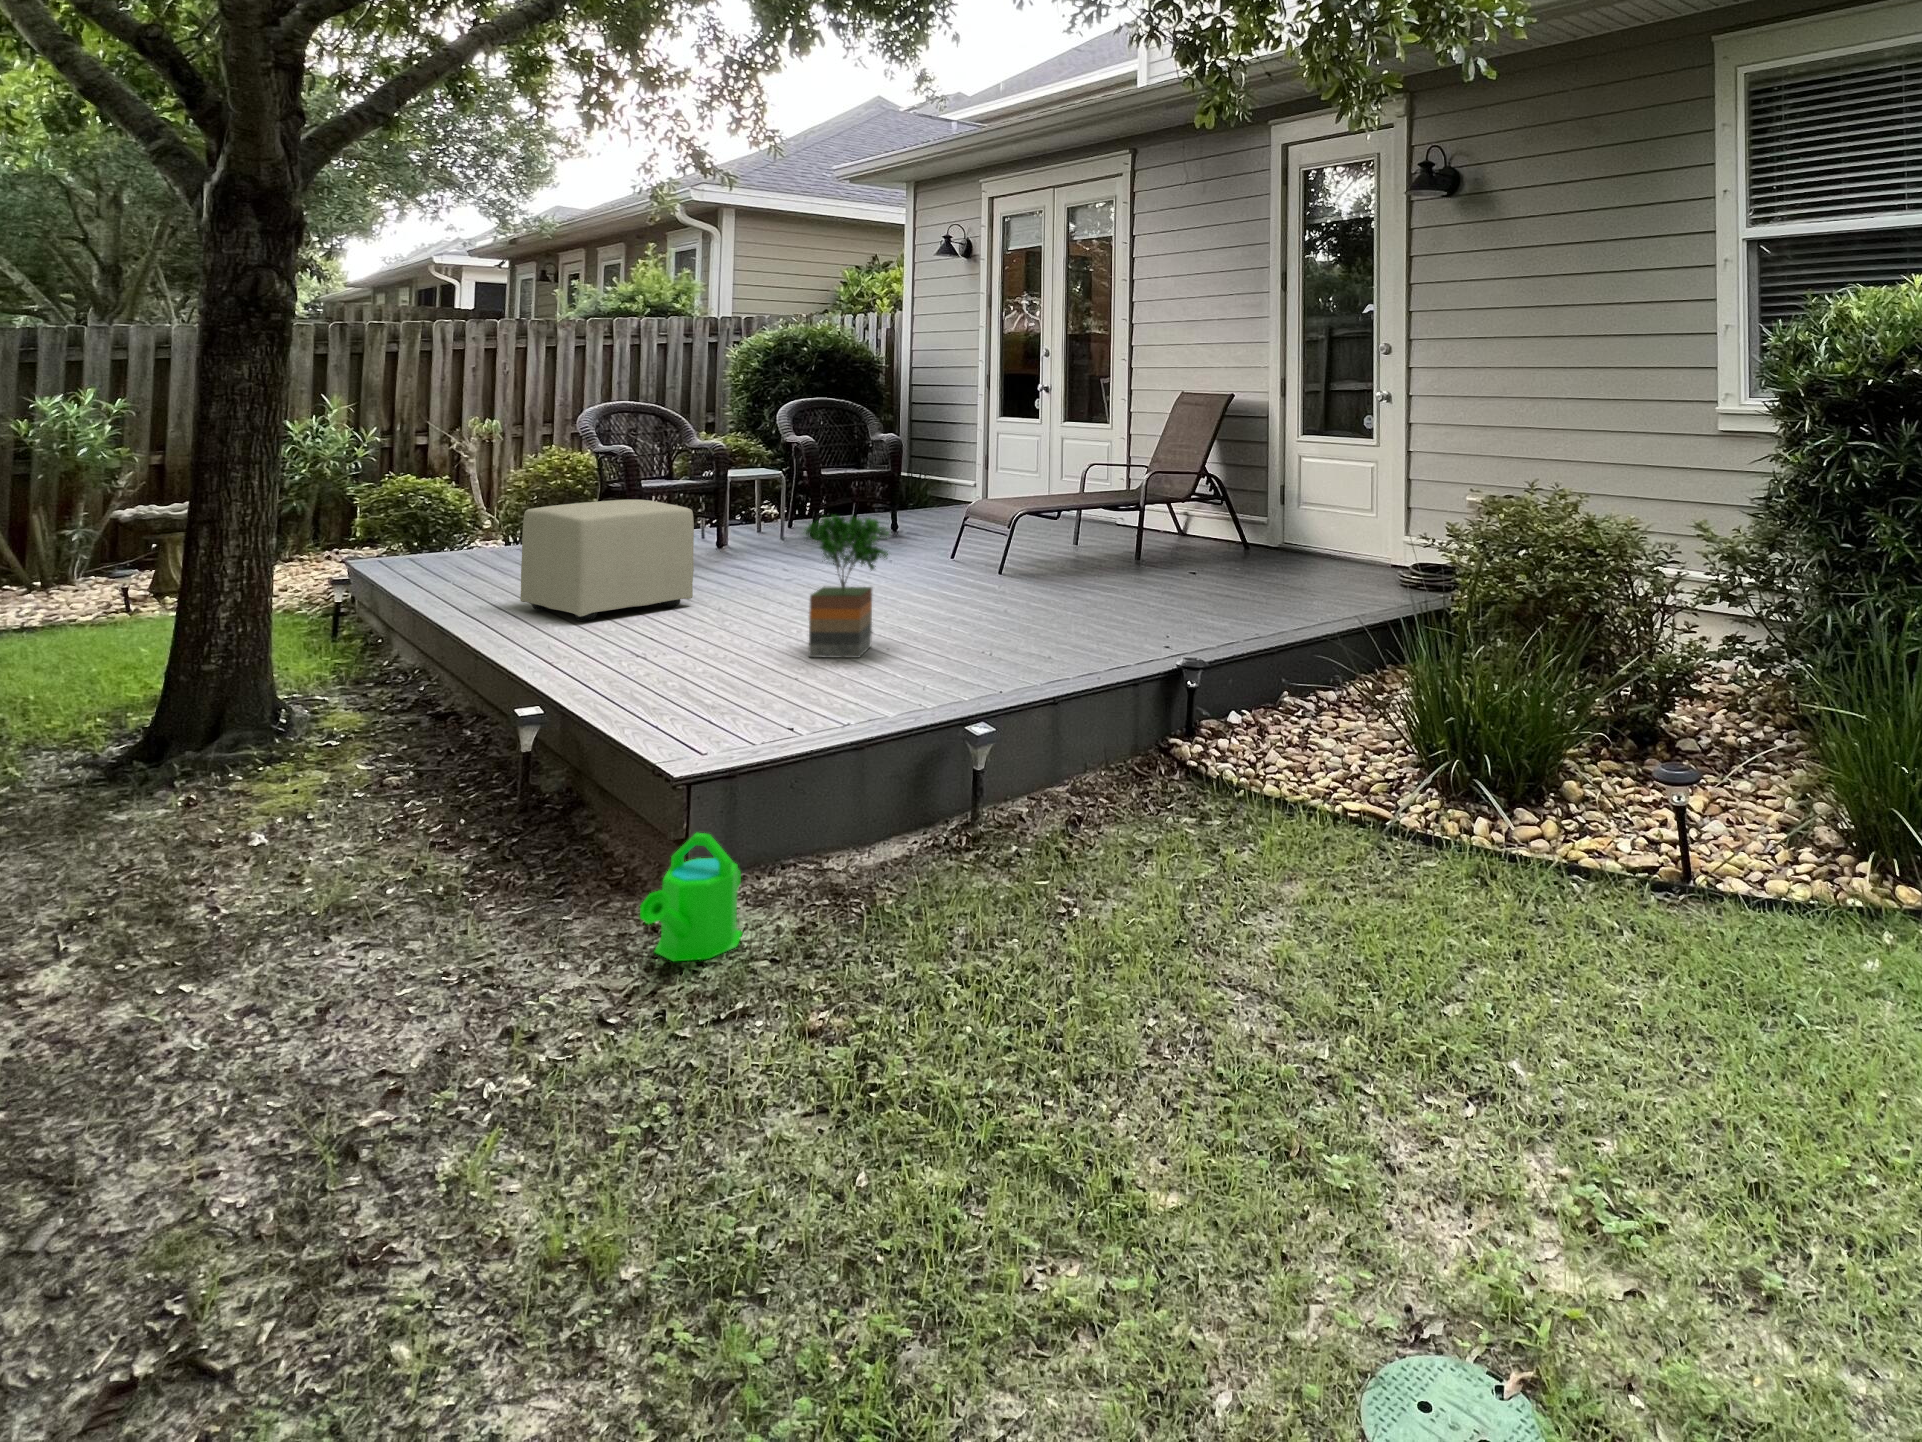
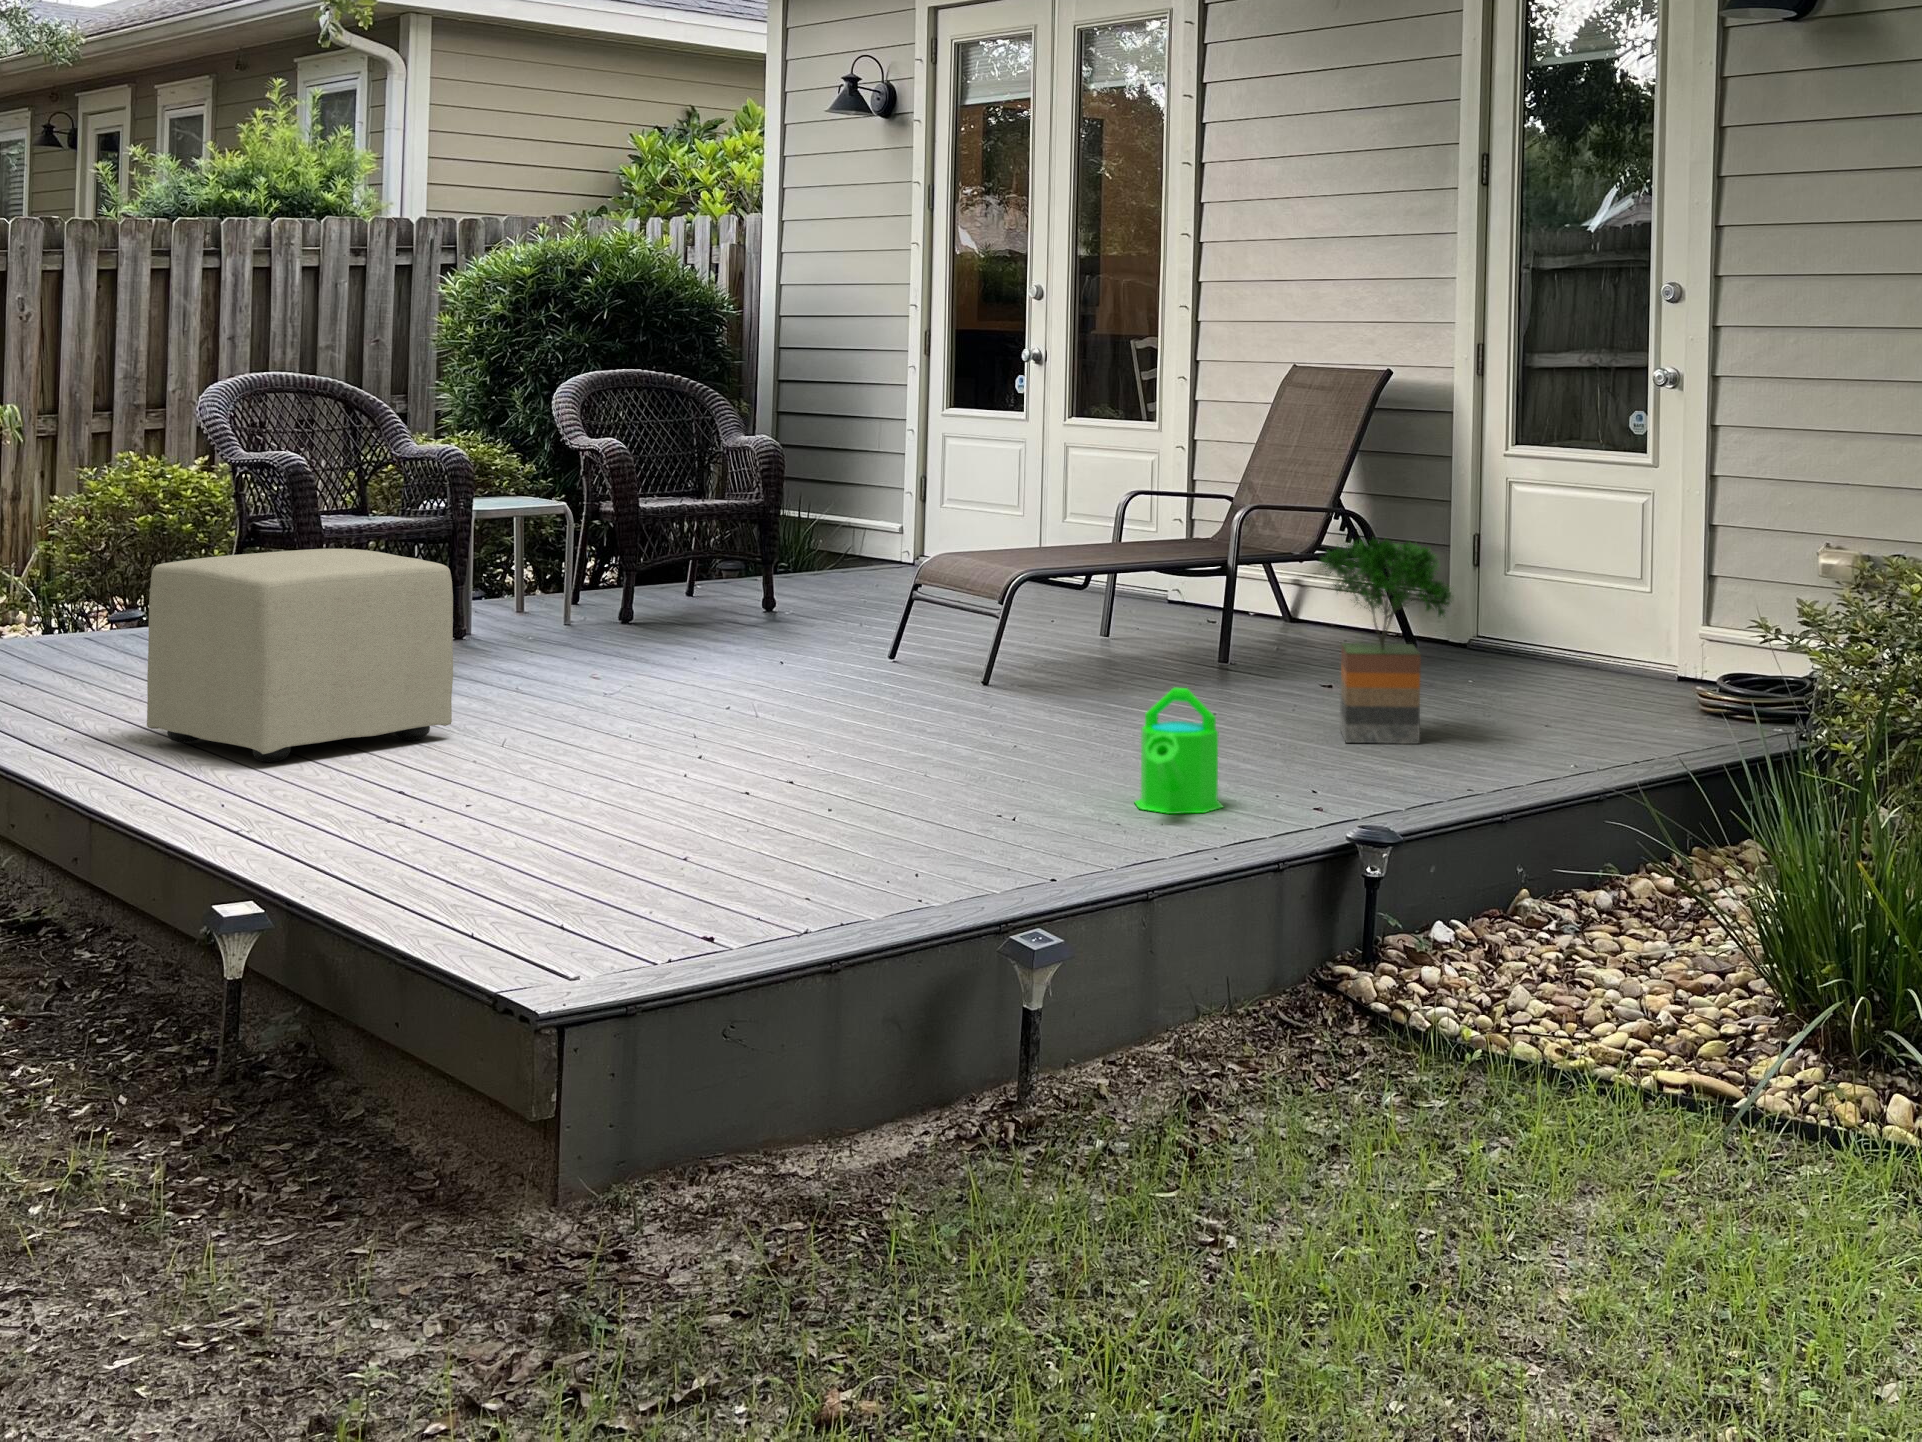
potted tree: present [805,515,889,658] -> present [1320,538,1451,744]
watering can: present [640,833,742,961] -> present [1135,687,1223,814]

